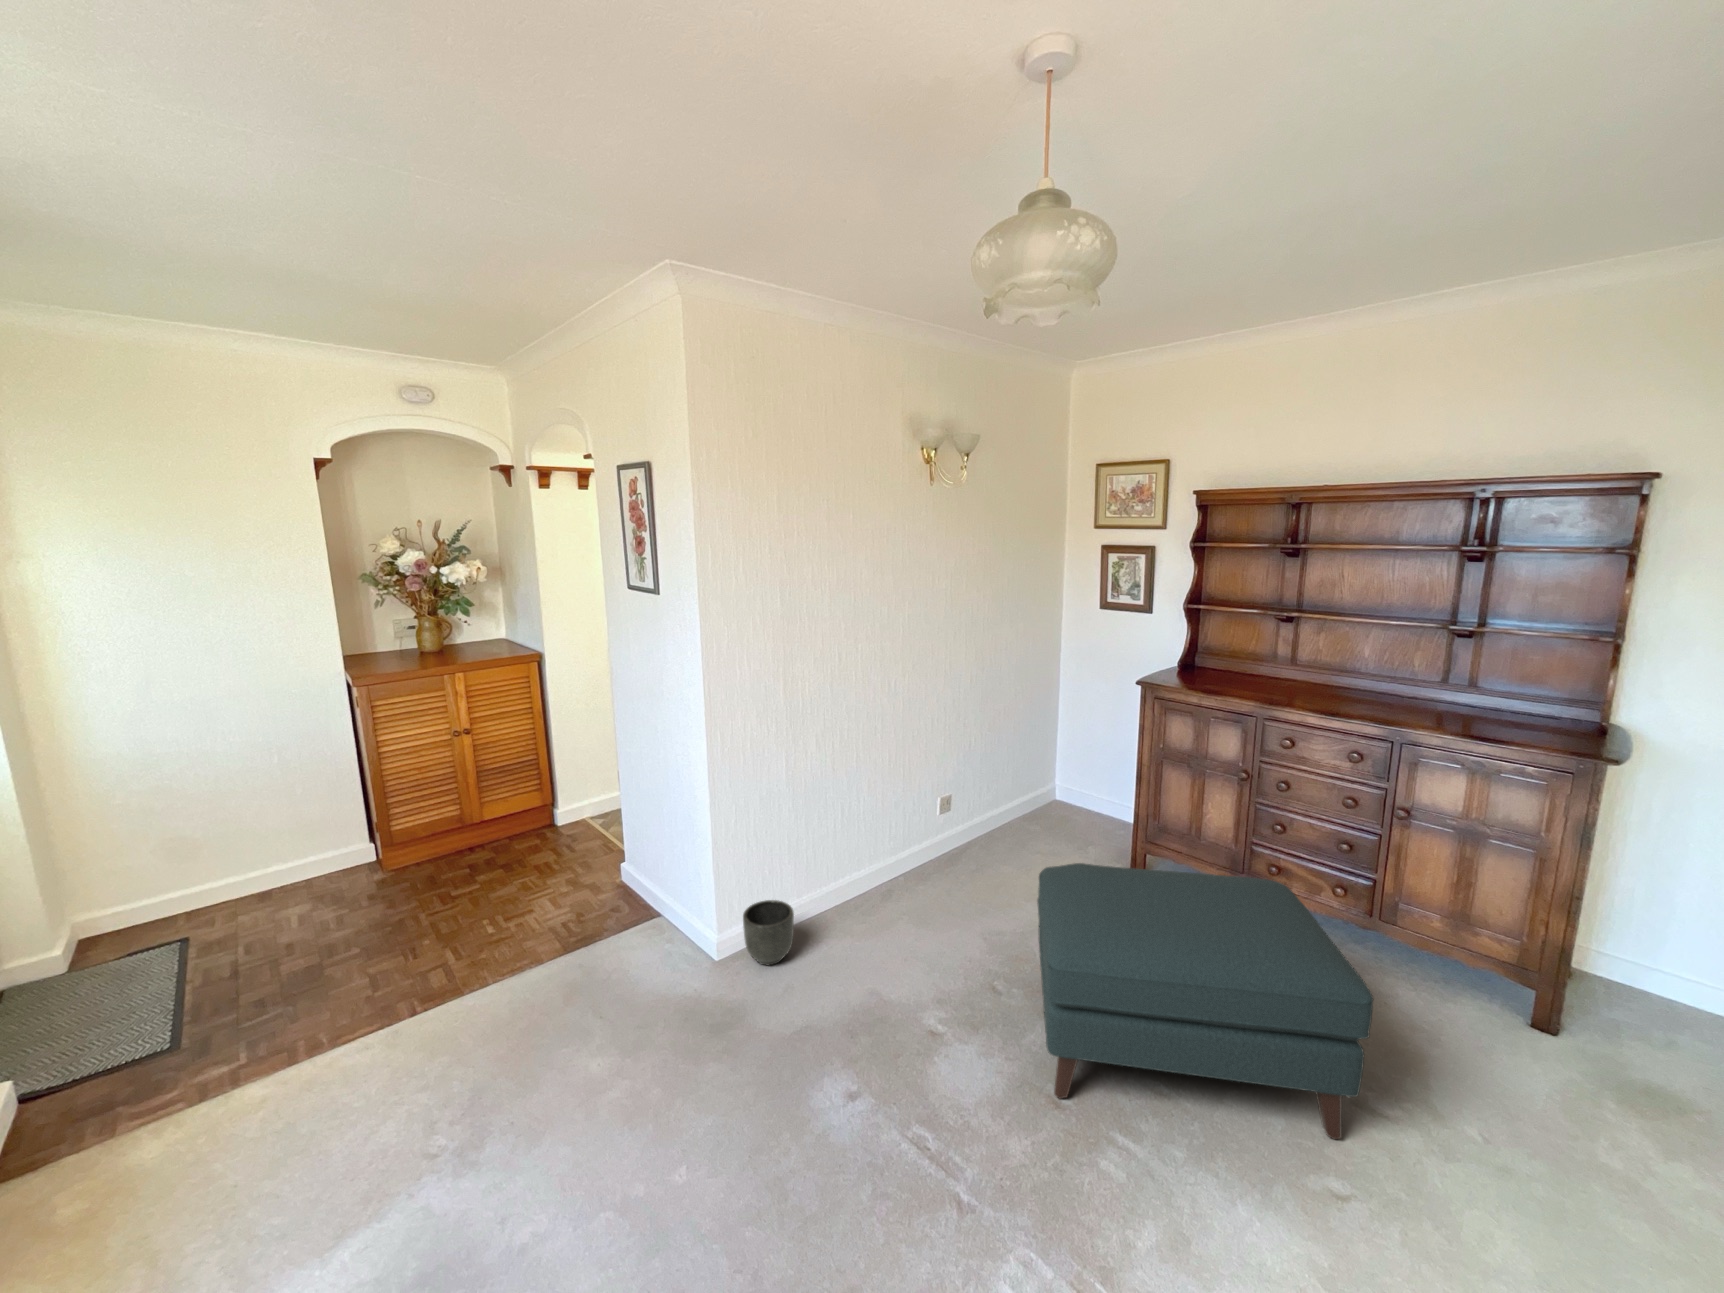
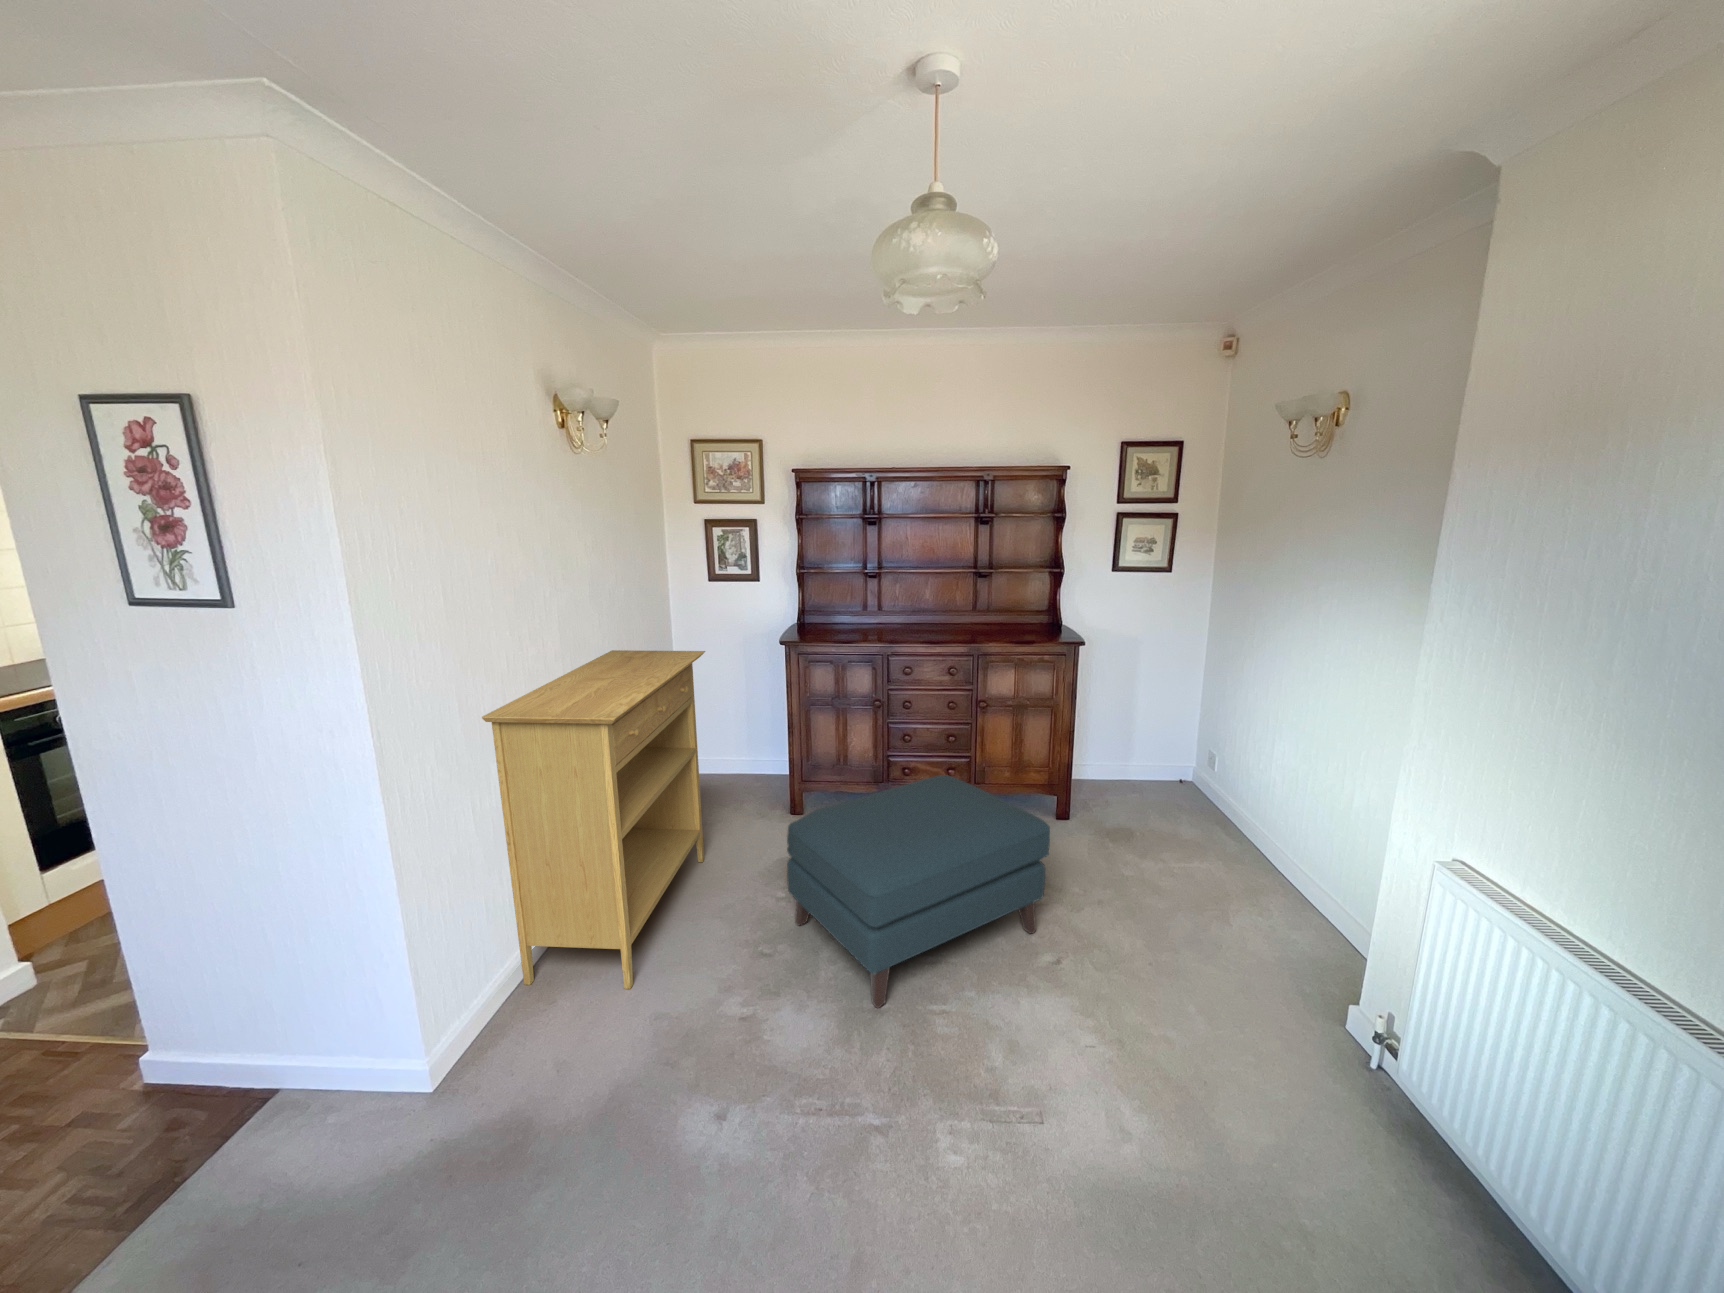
console table: none [797,663,1032,959] -> present [482,650,705,989]
planter: present [743,900,794,965] -> none [463,975,537,1063]

